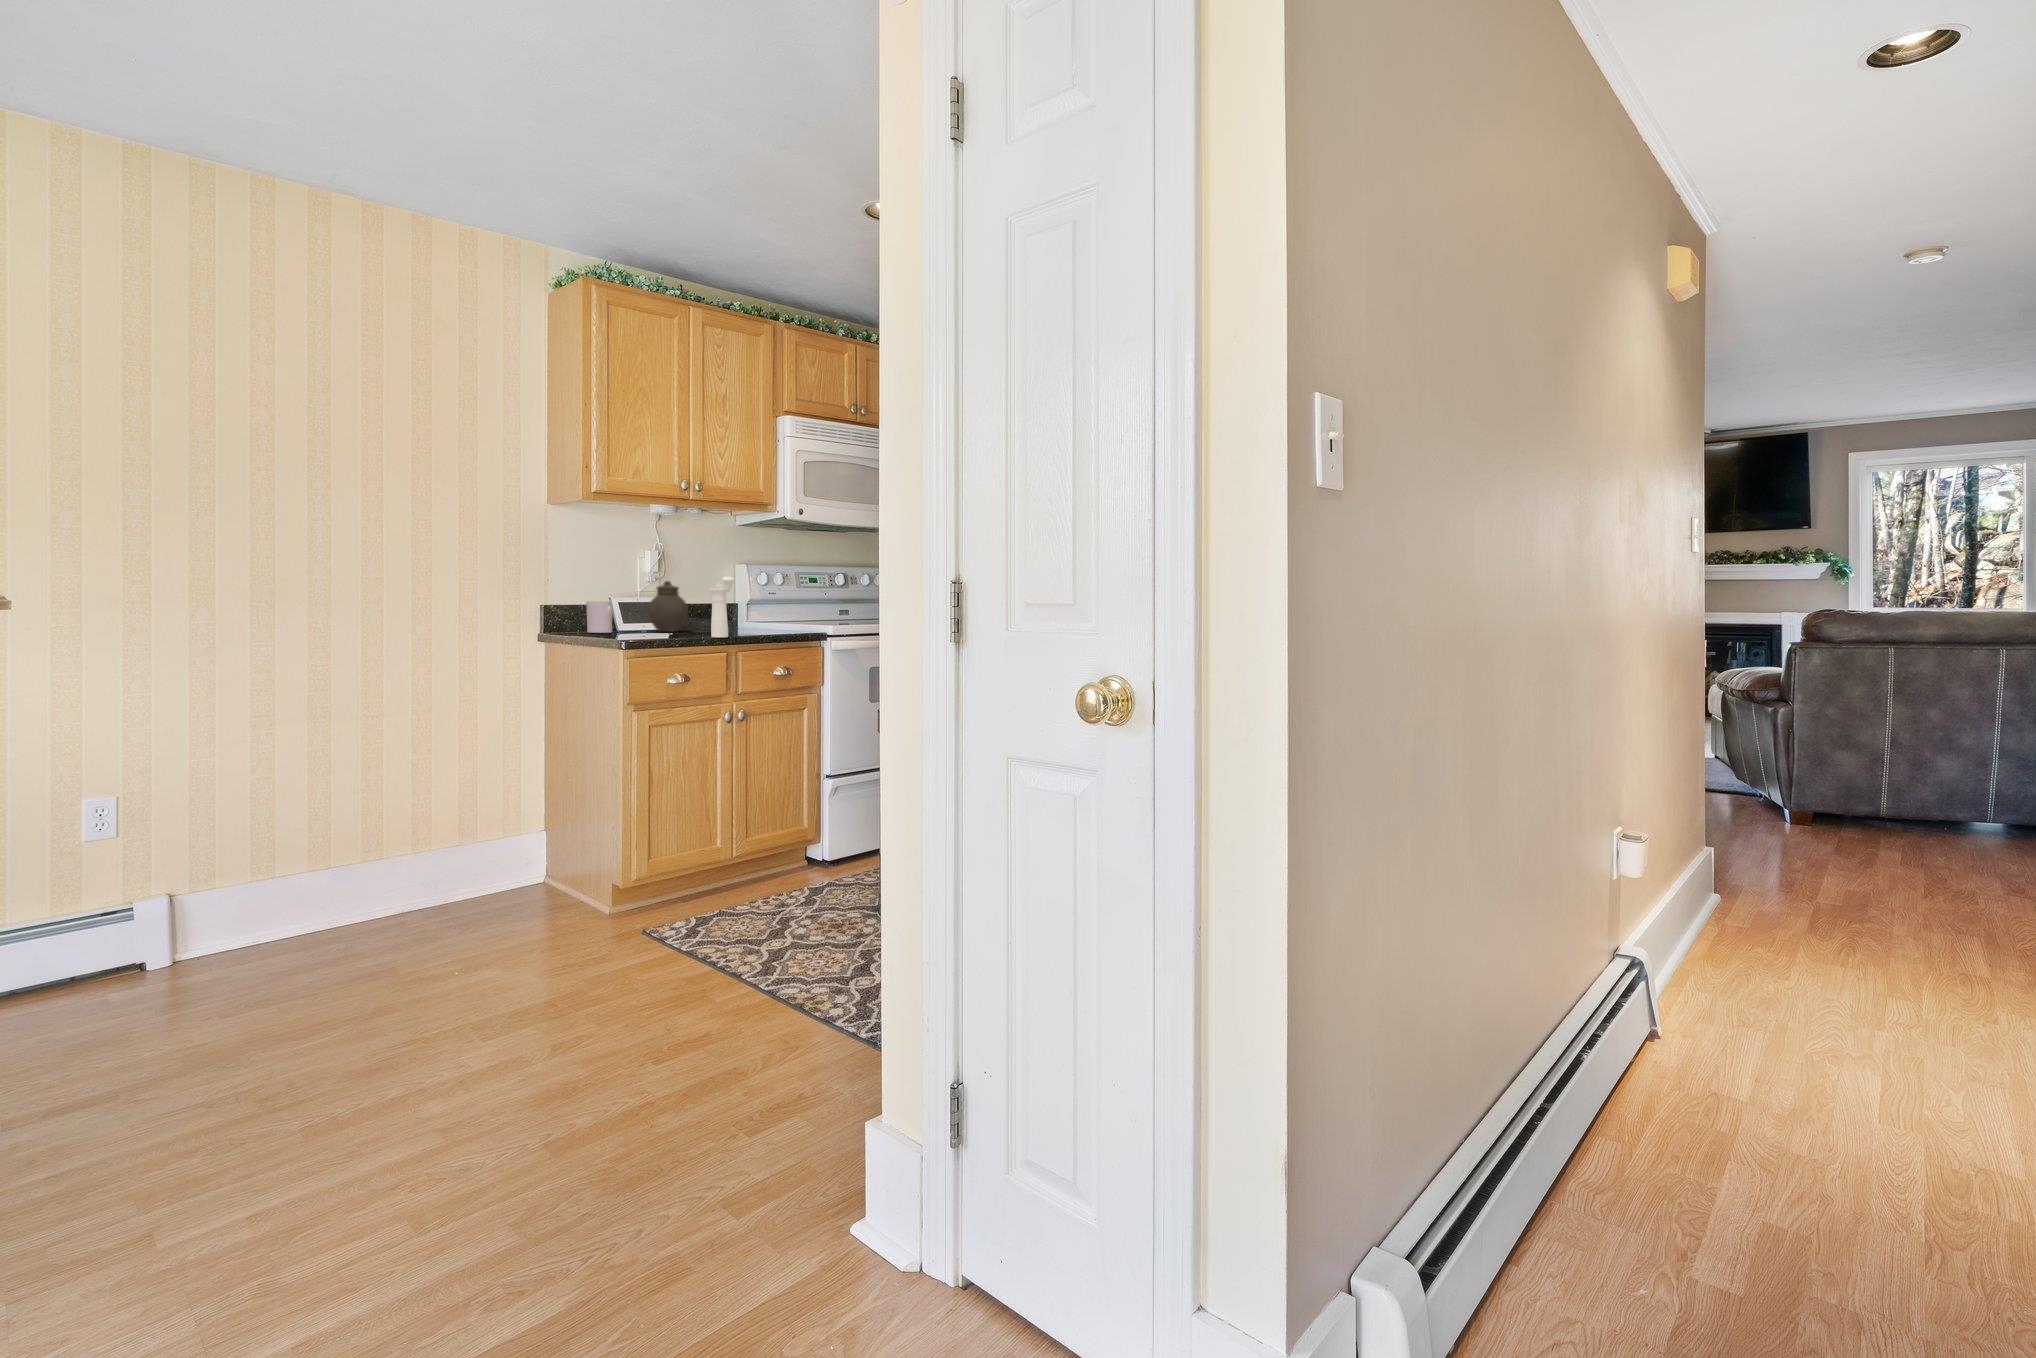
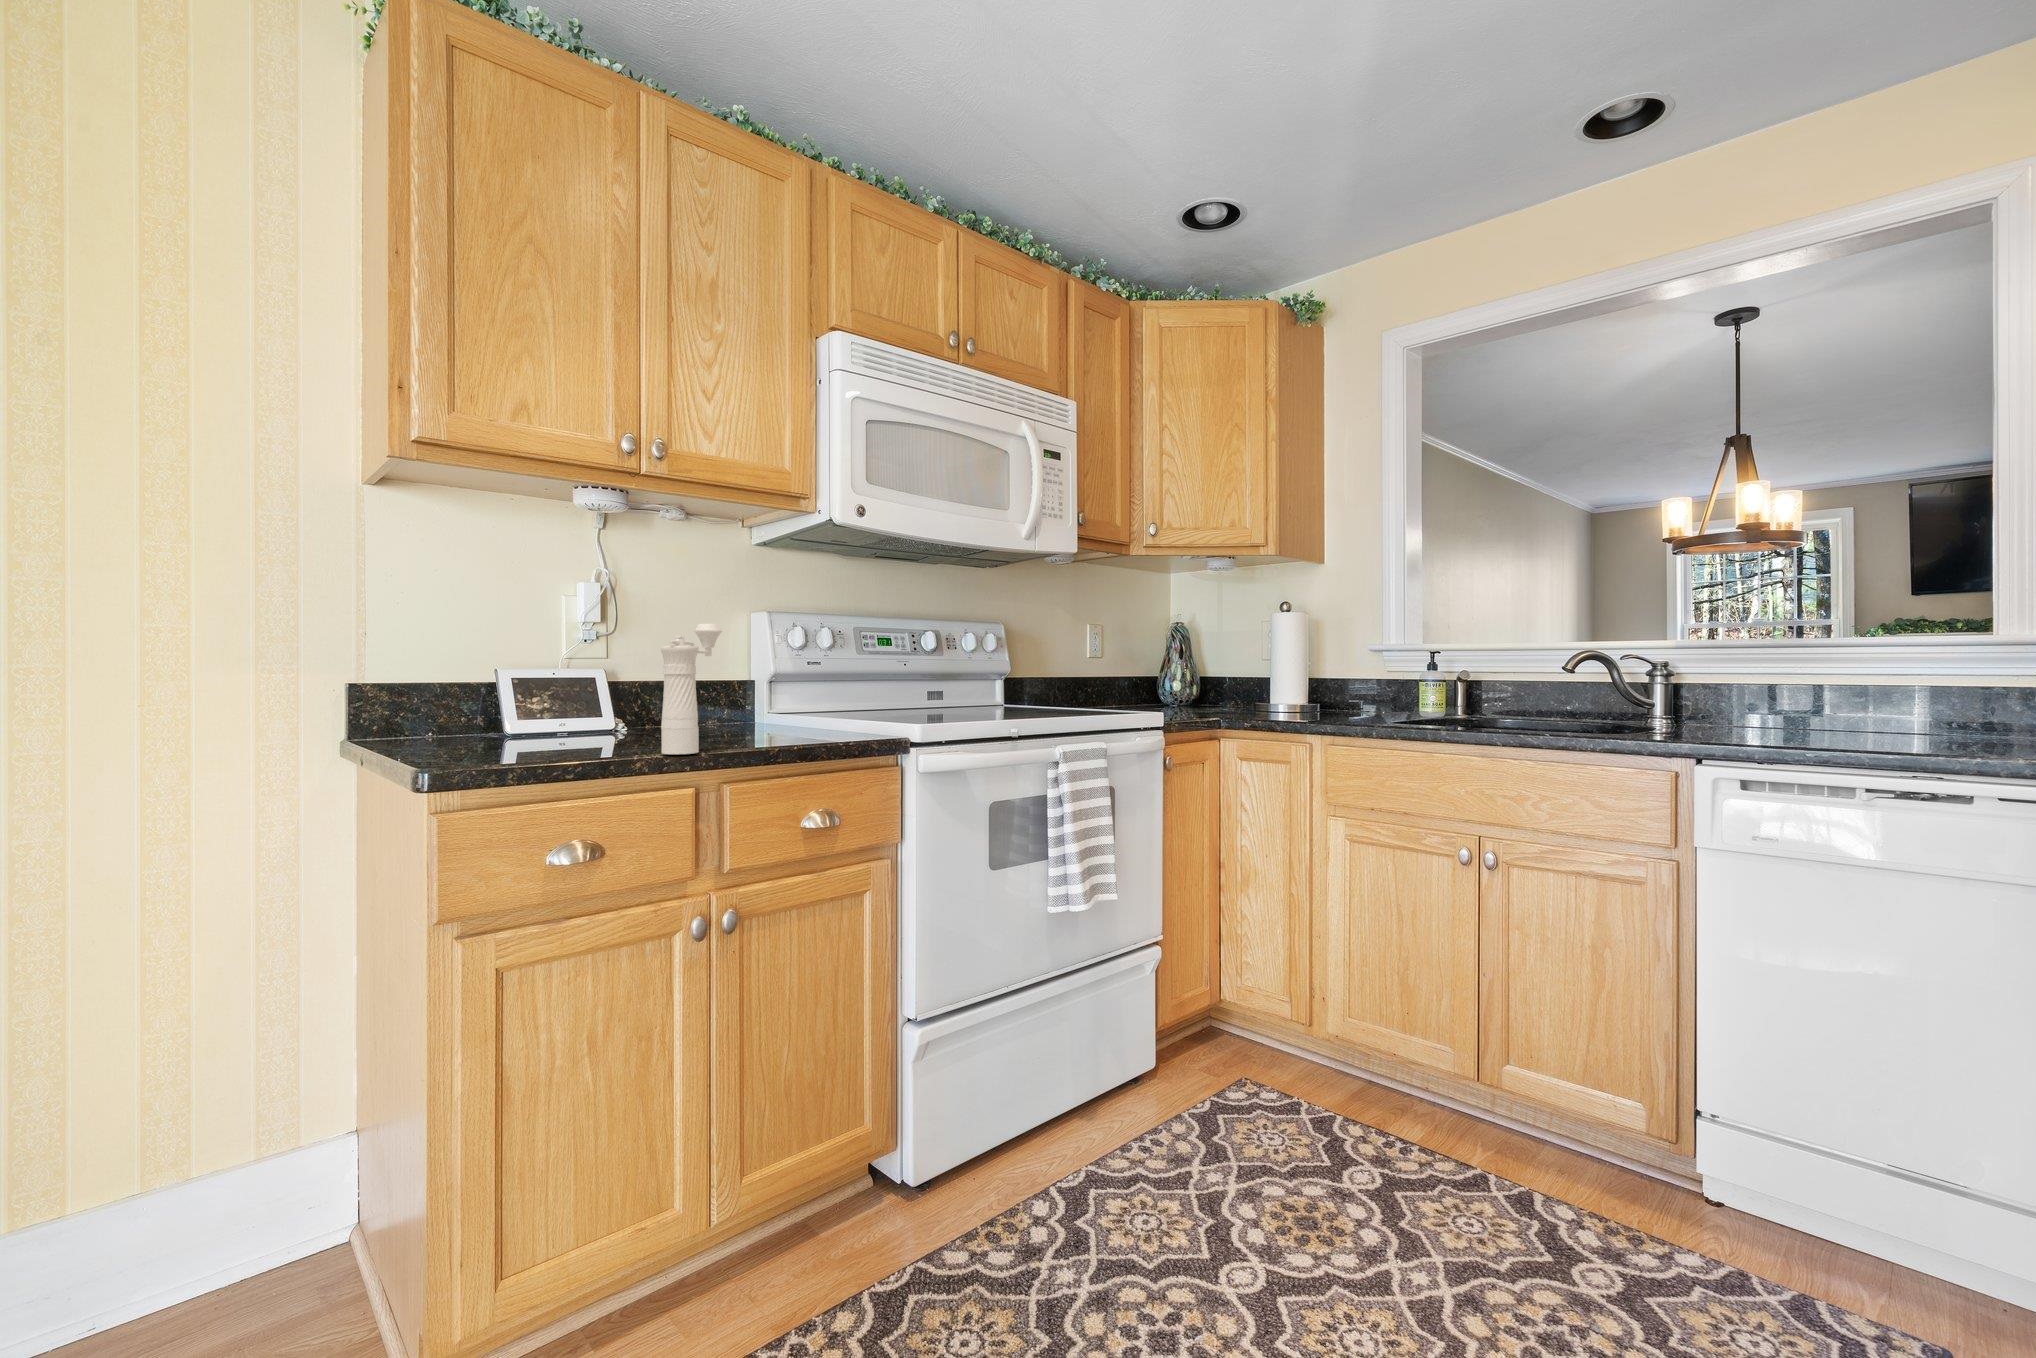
jar: present [648,581,688,632] -> none [564,637,644,737]
mug: present [586,601,612,633] -> none [439,678,497,741]

